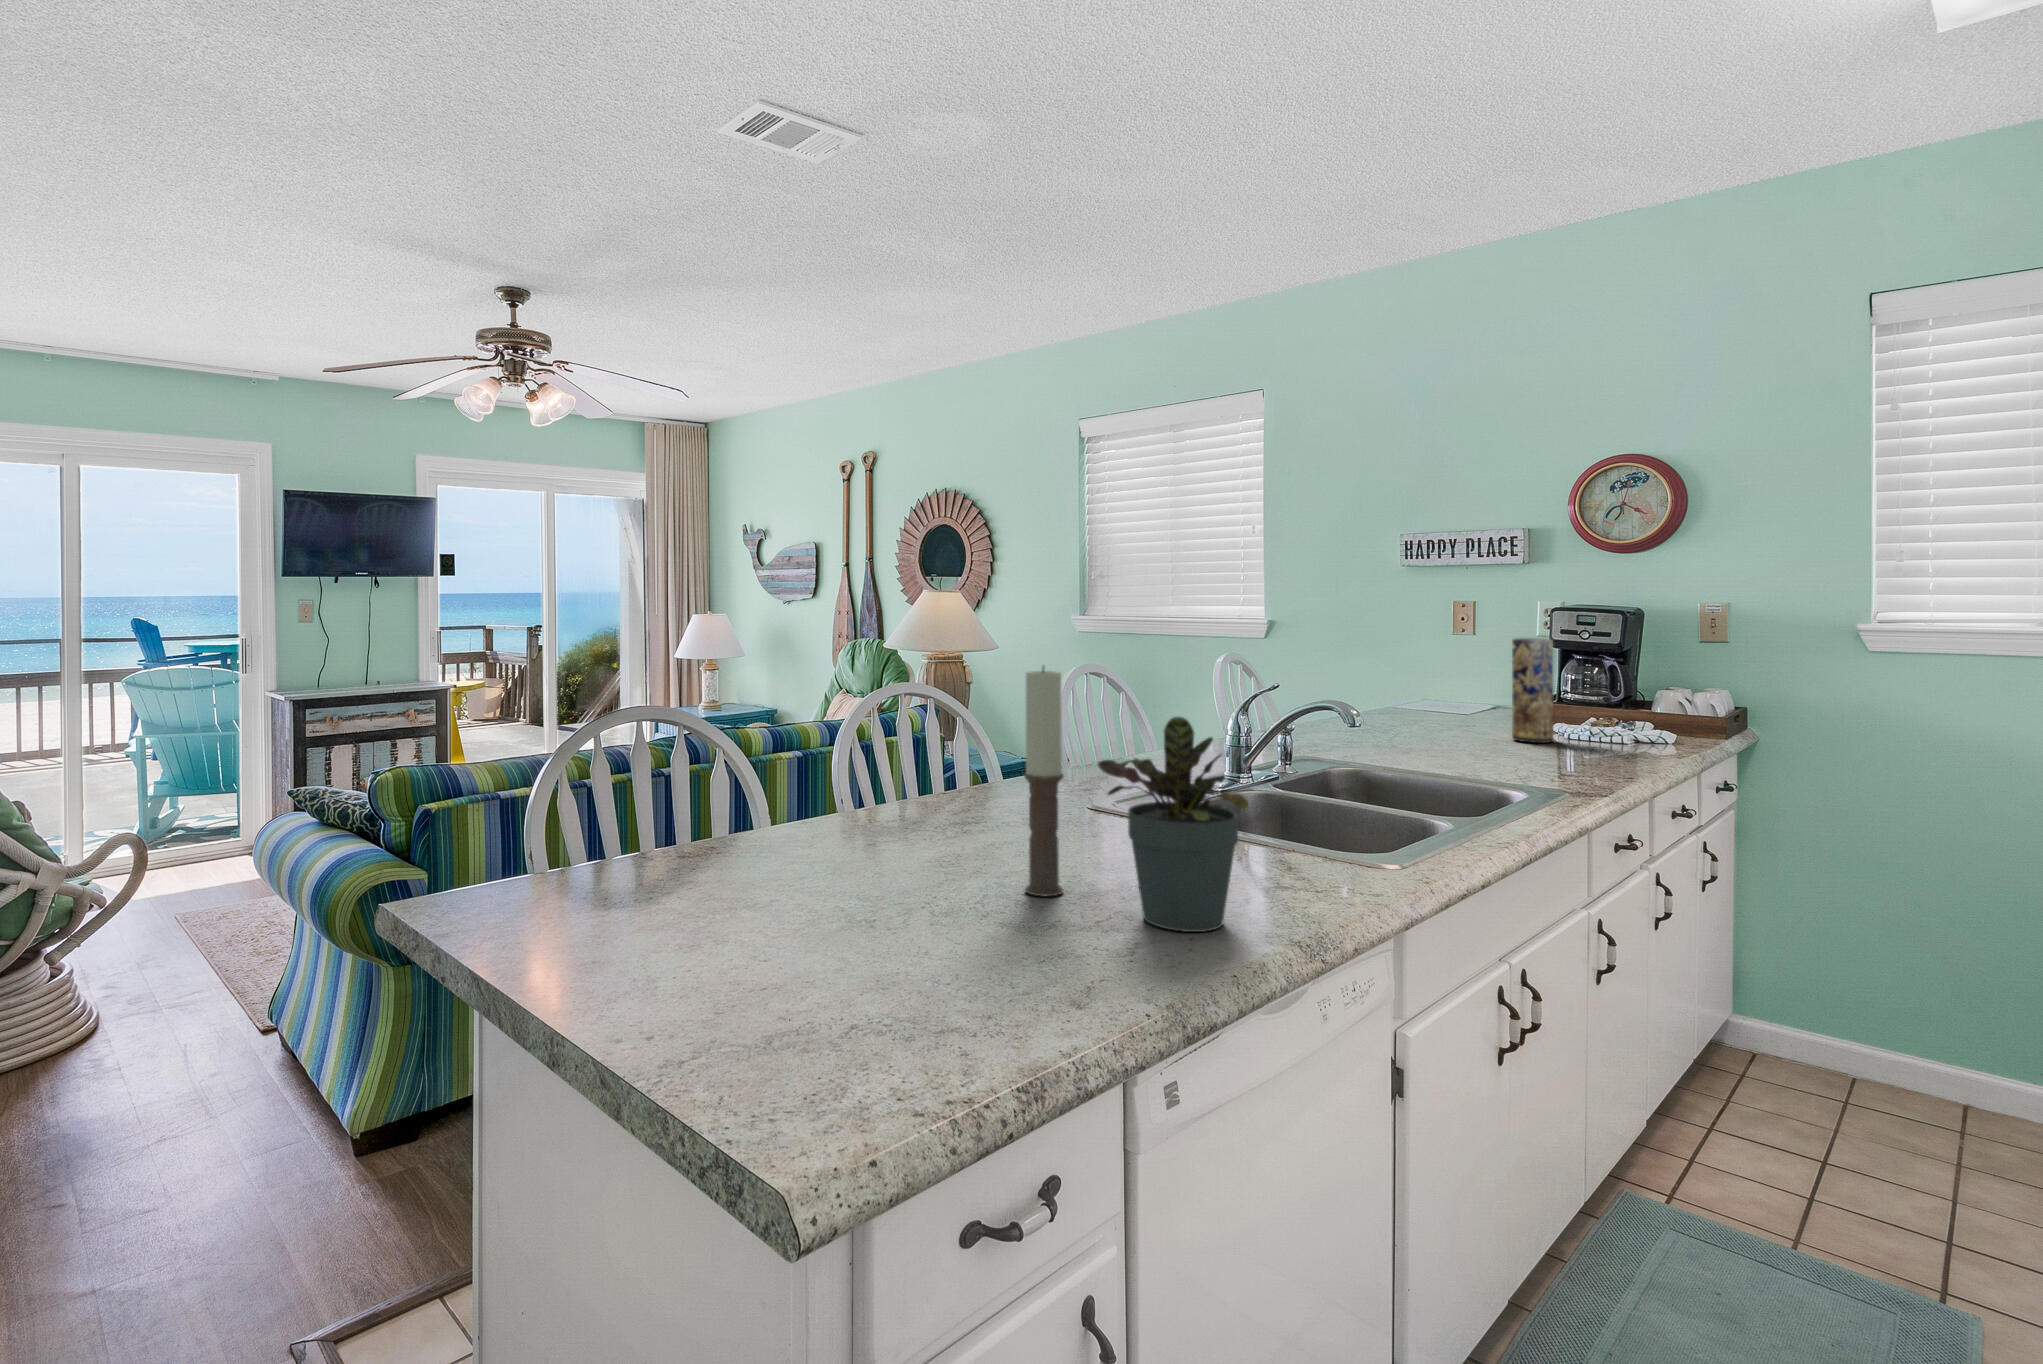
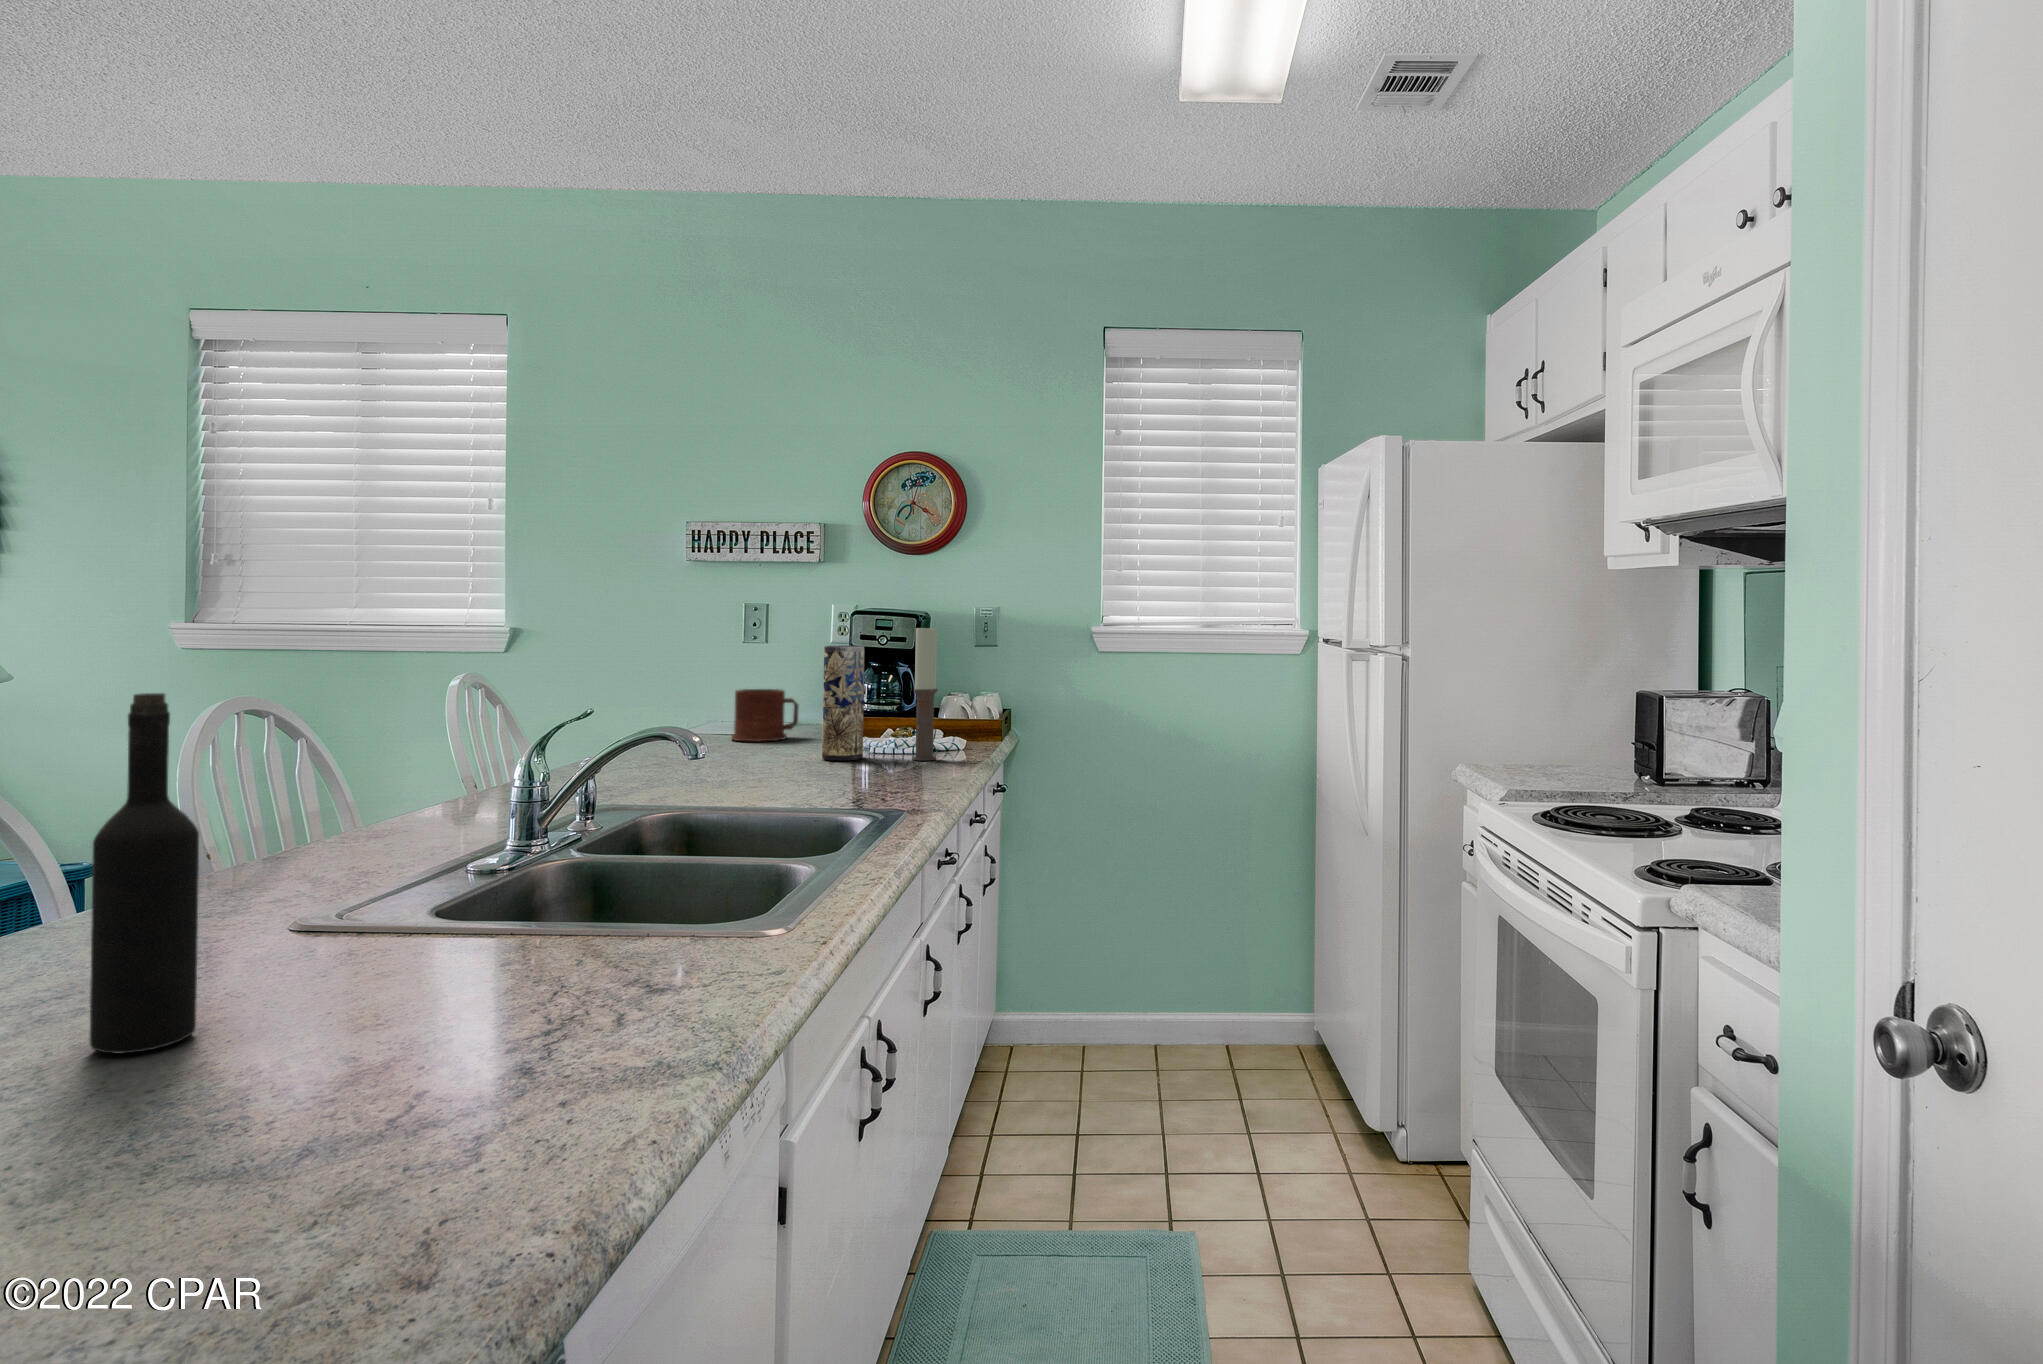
wine bottle: none [970,657,1018,862] -> present [90,693,199,1054]
candle: present [1024,667,1064,896] -> present [913,624,937,760]
mug: none [1436,675,1500,721] -> present [731,689,799,742]
potted plant: present [1098,717,1248,932] -> none [406,774,643,1099]

